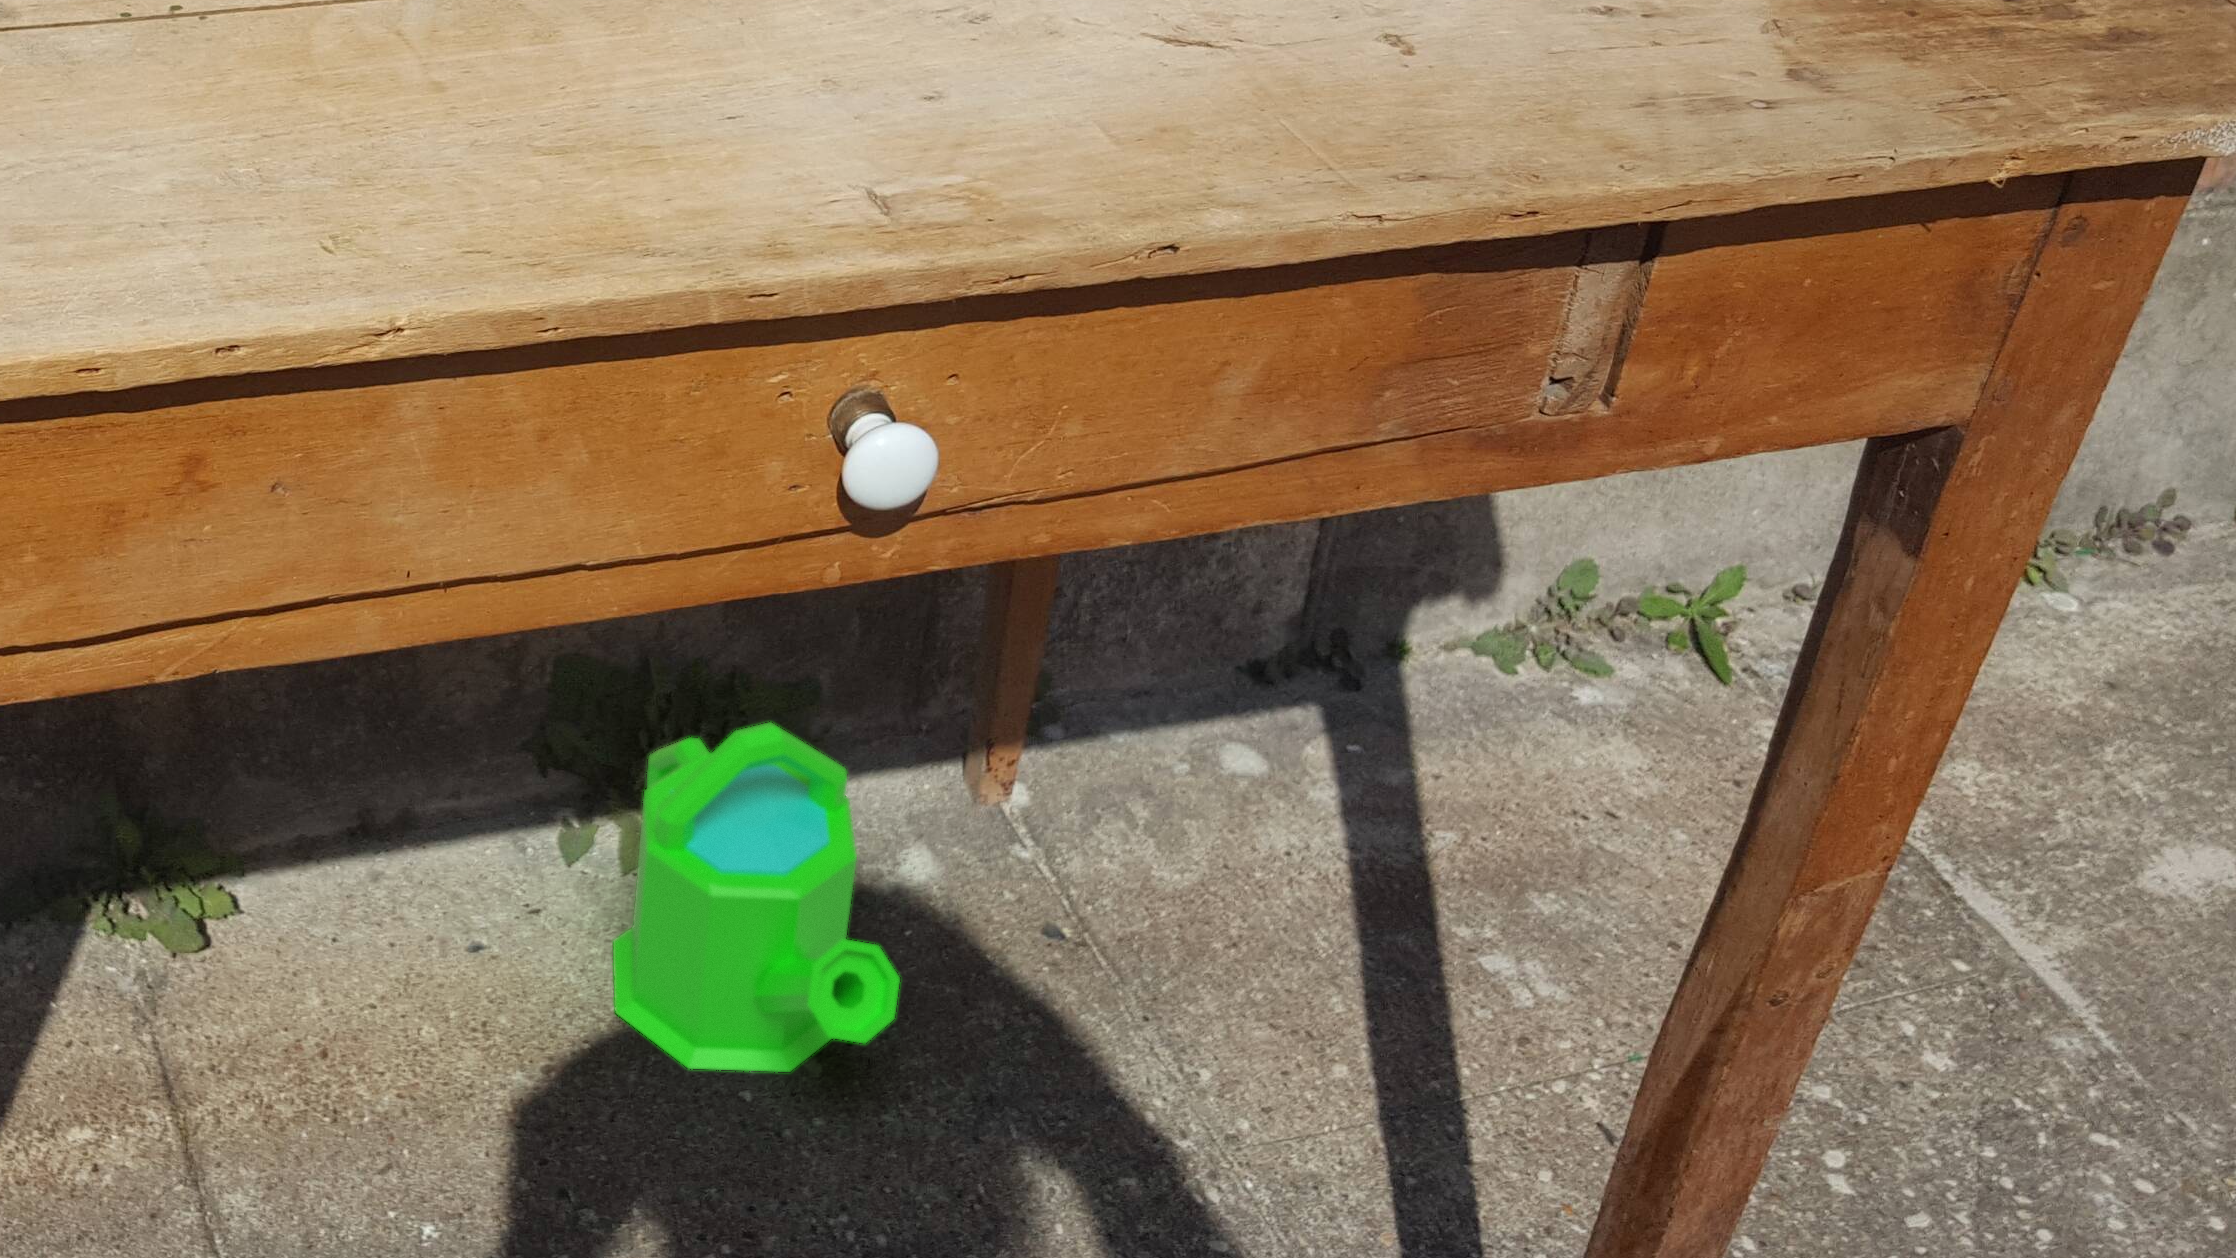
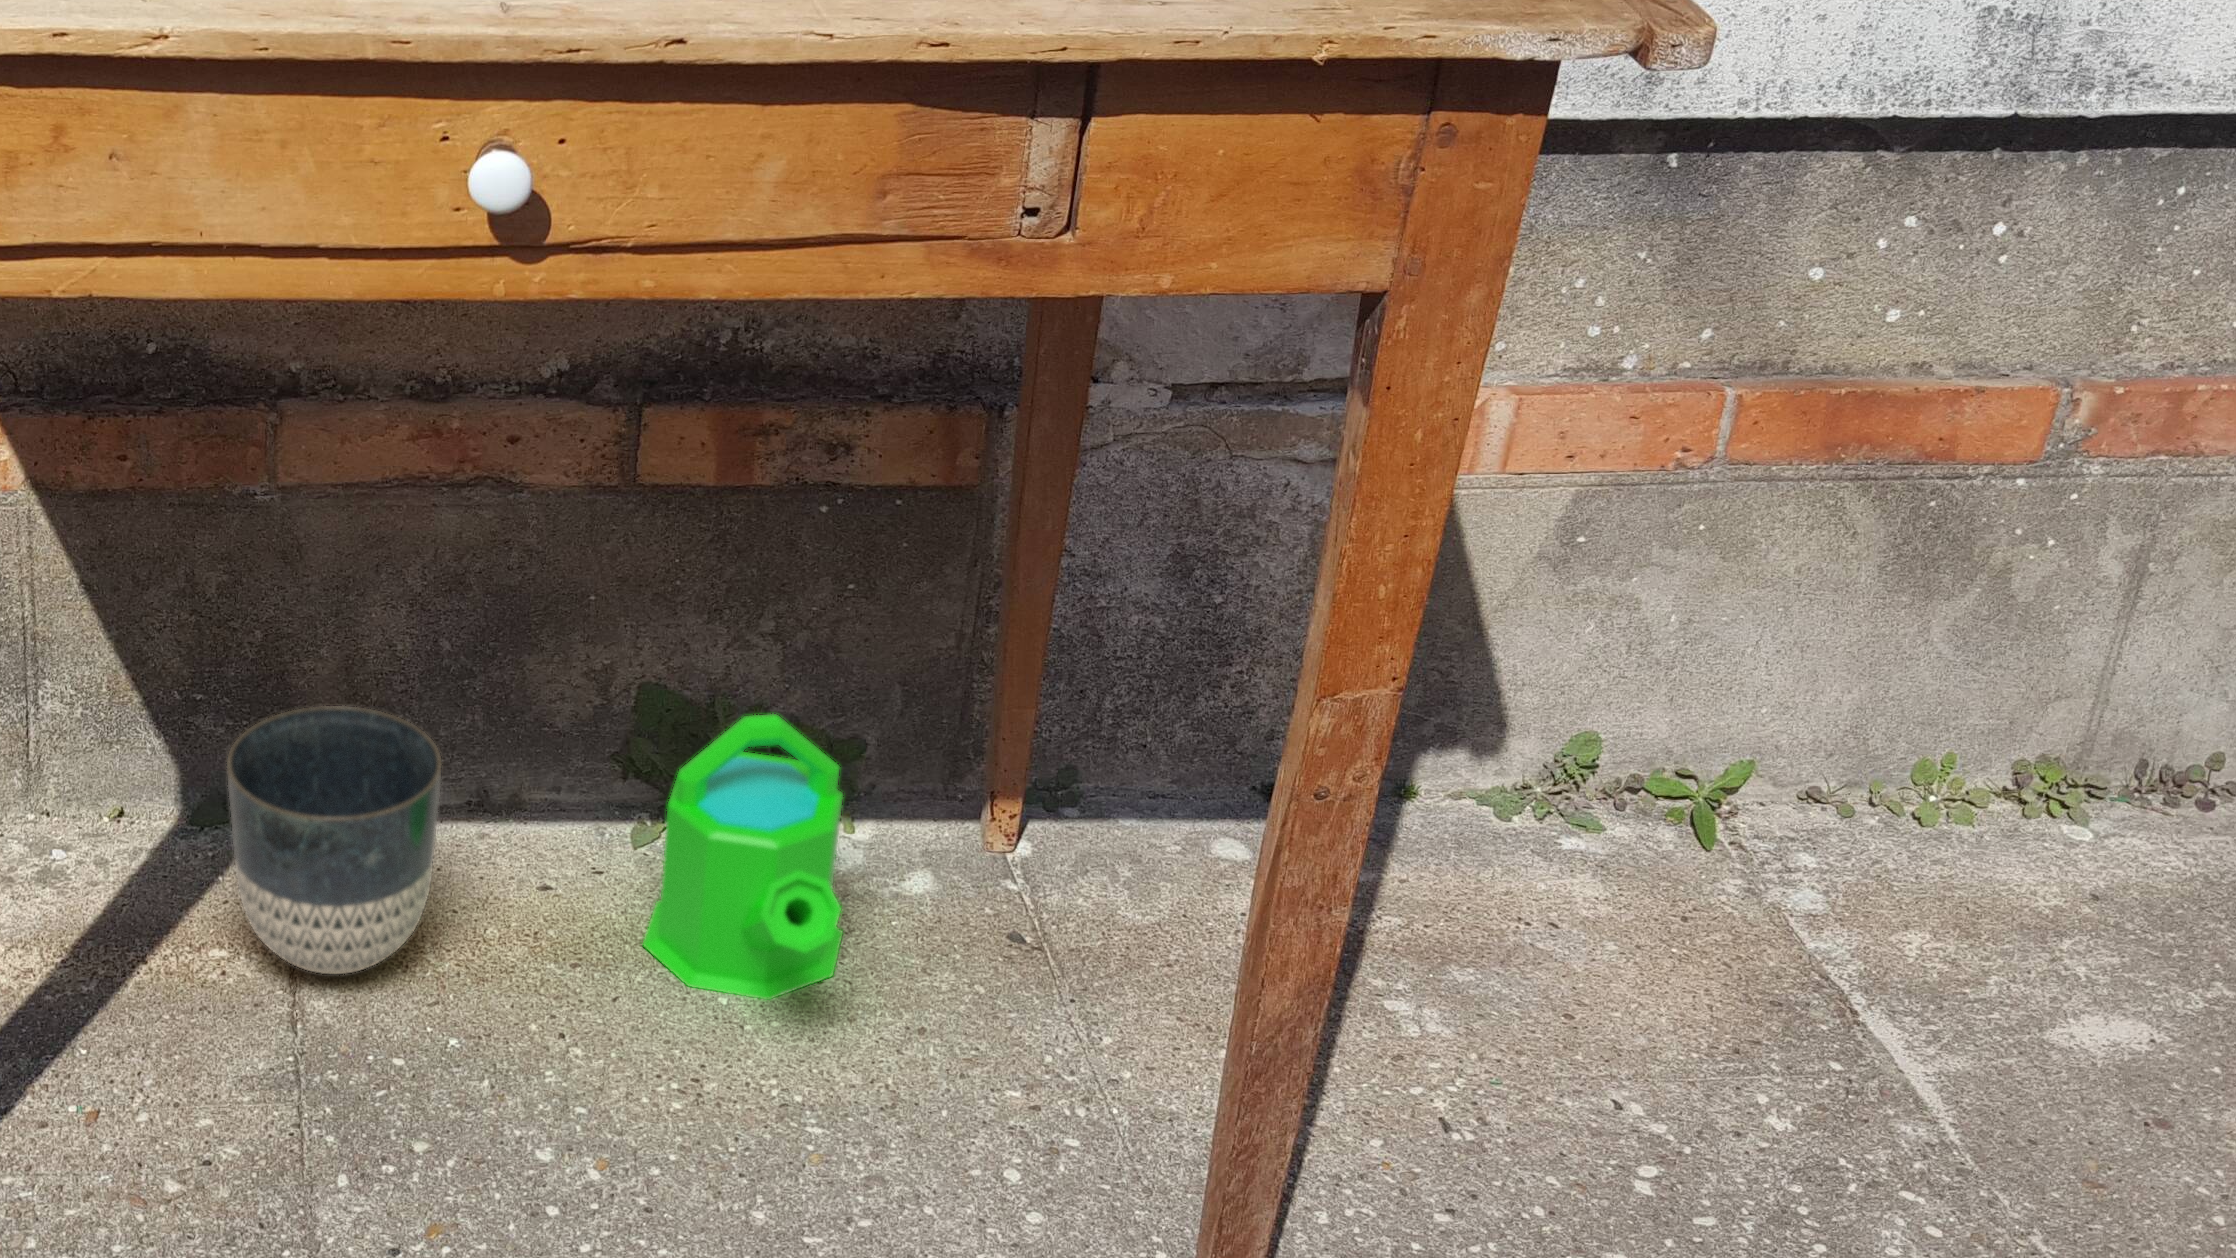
planter: none [91,778,374,1139] -> present [227,706,442,974]

